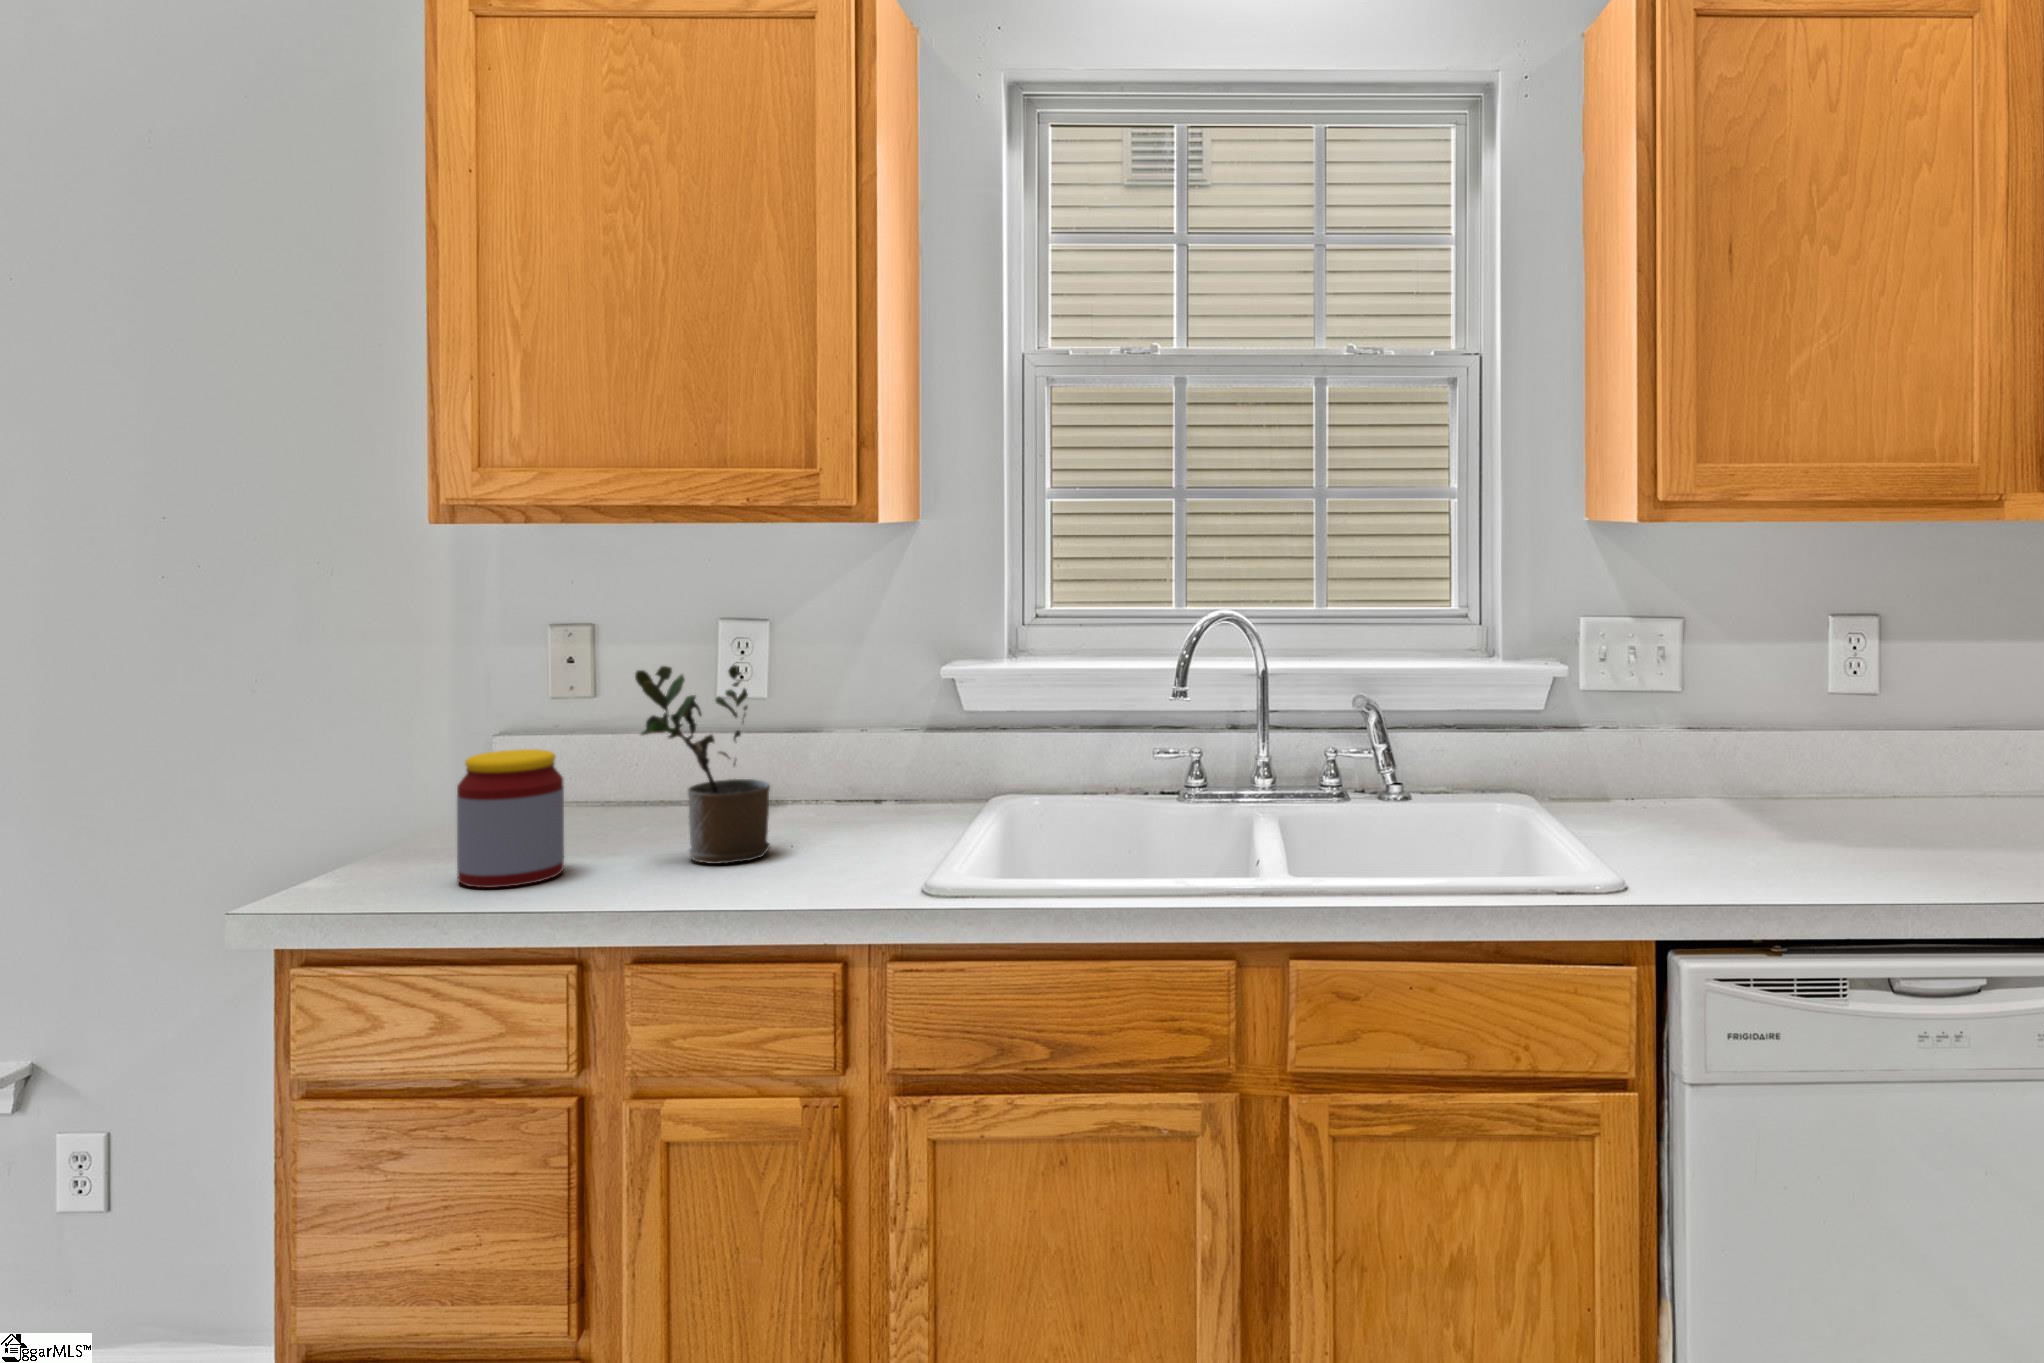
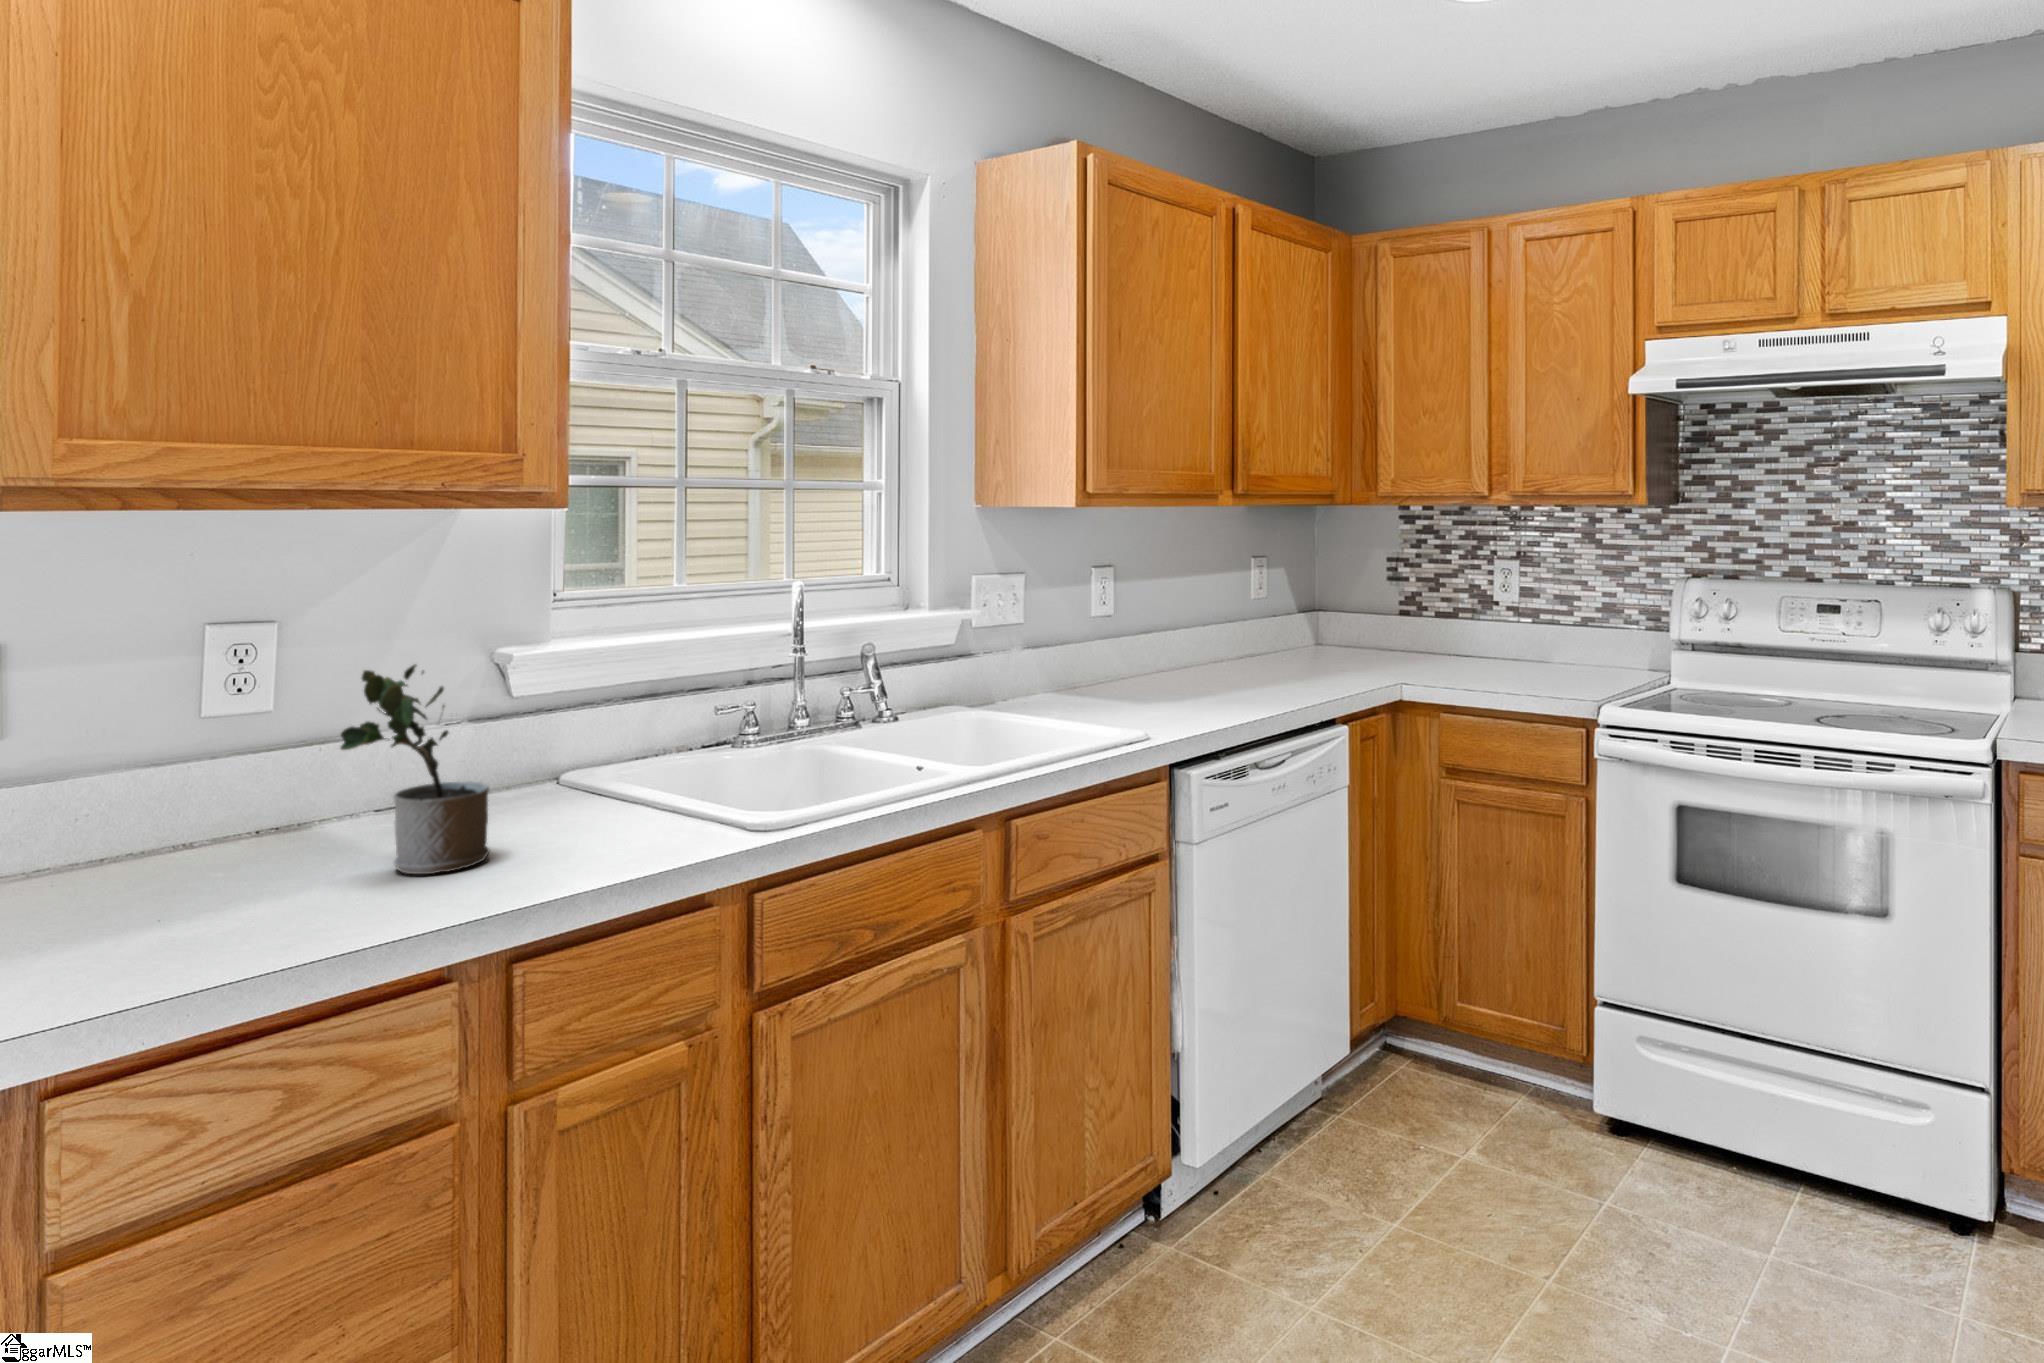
jar: present [457,749,564,888] -> none [171,780,316,951]

